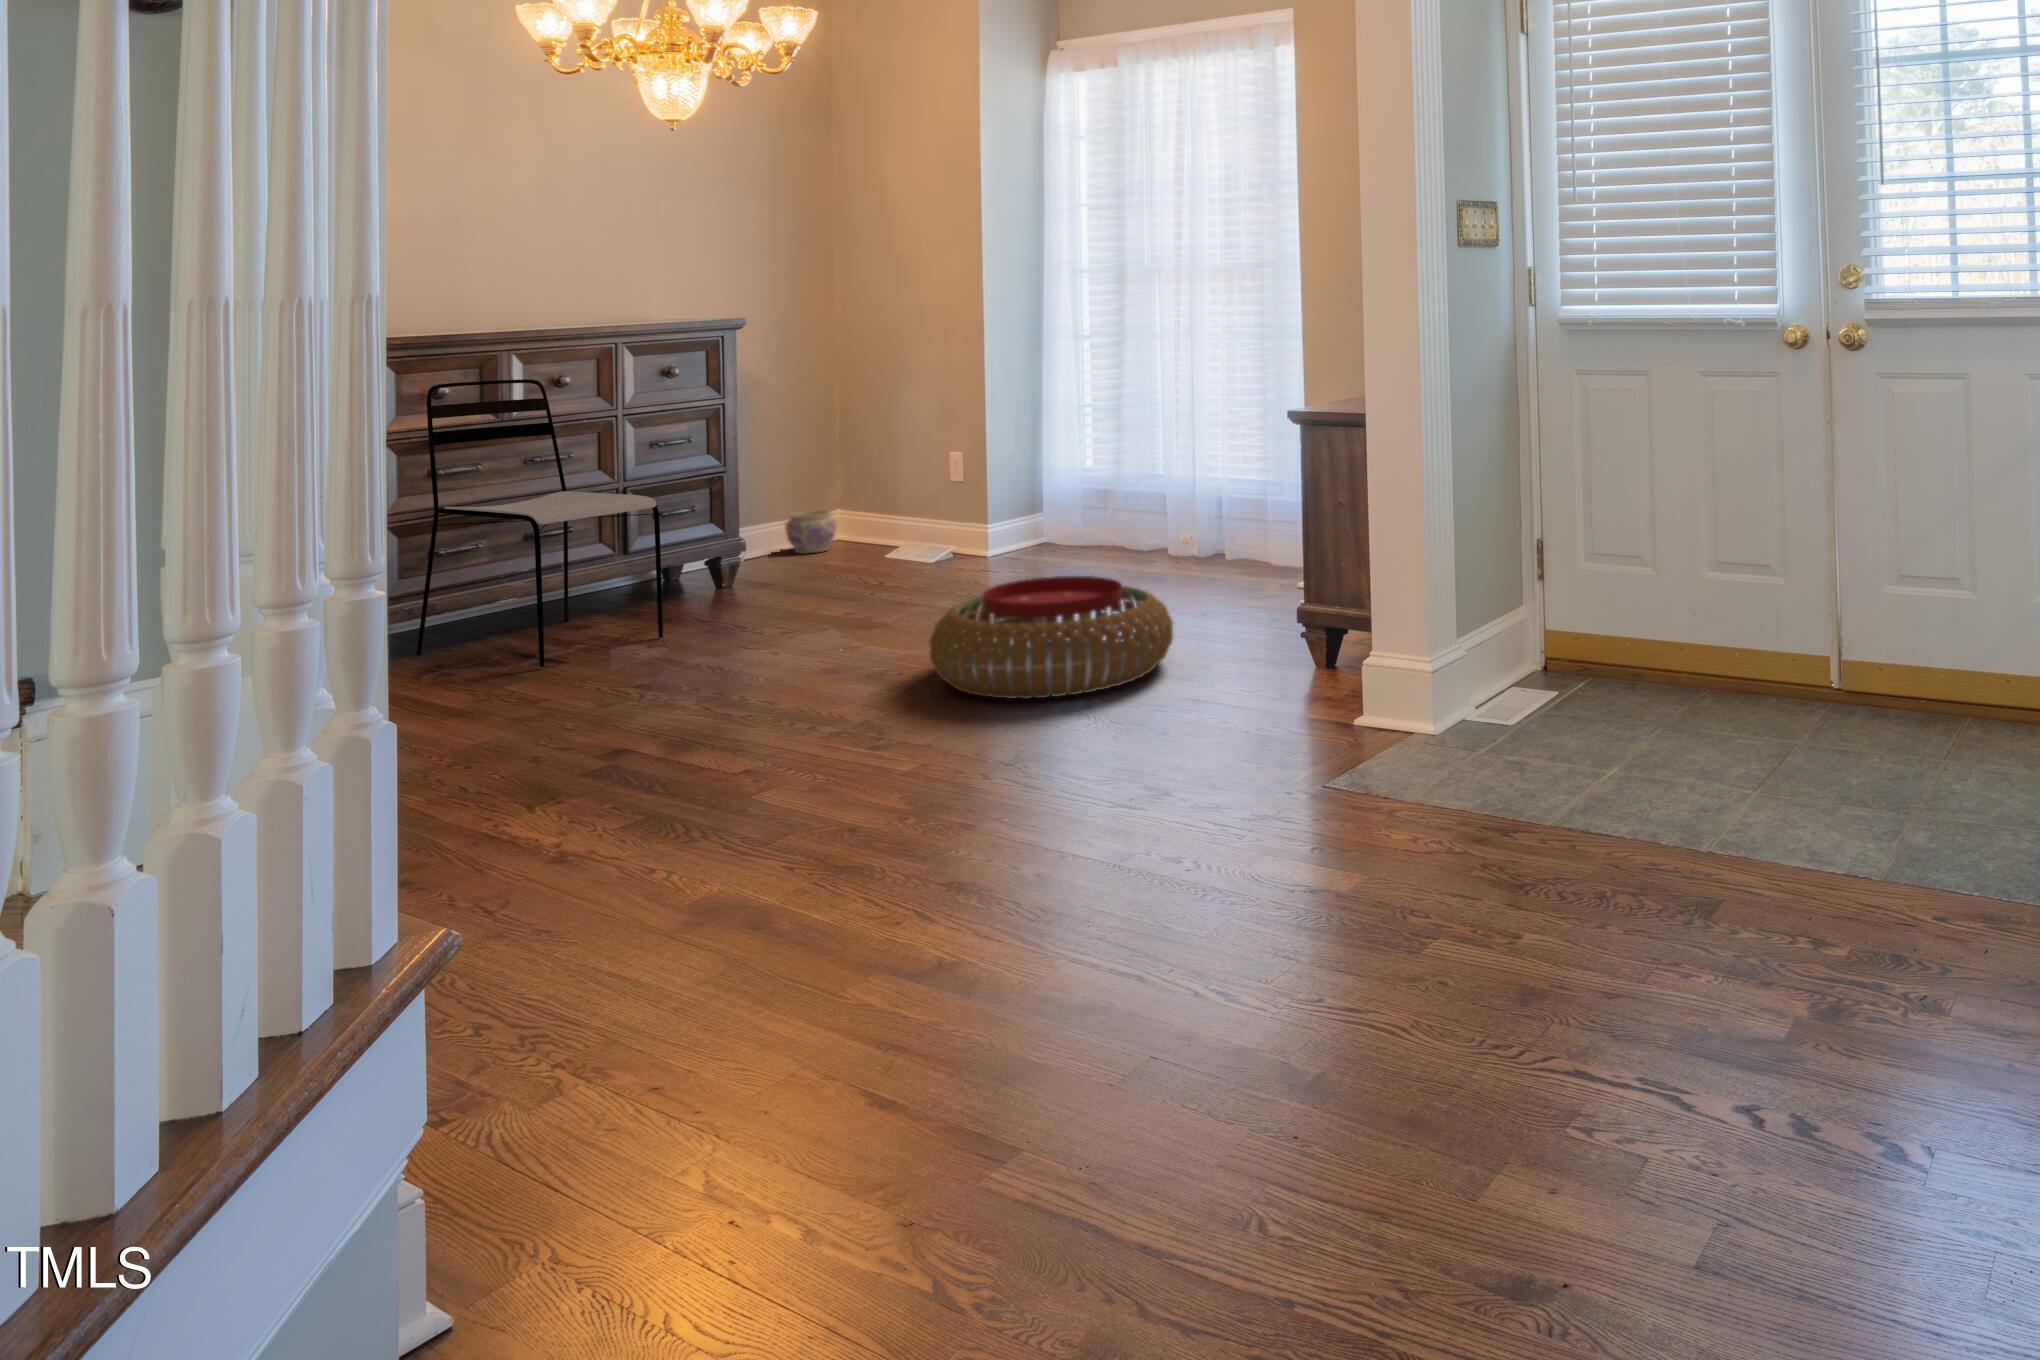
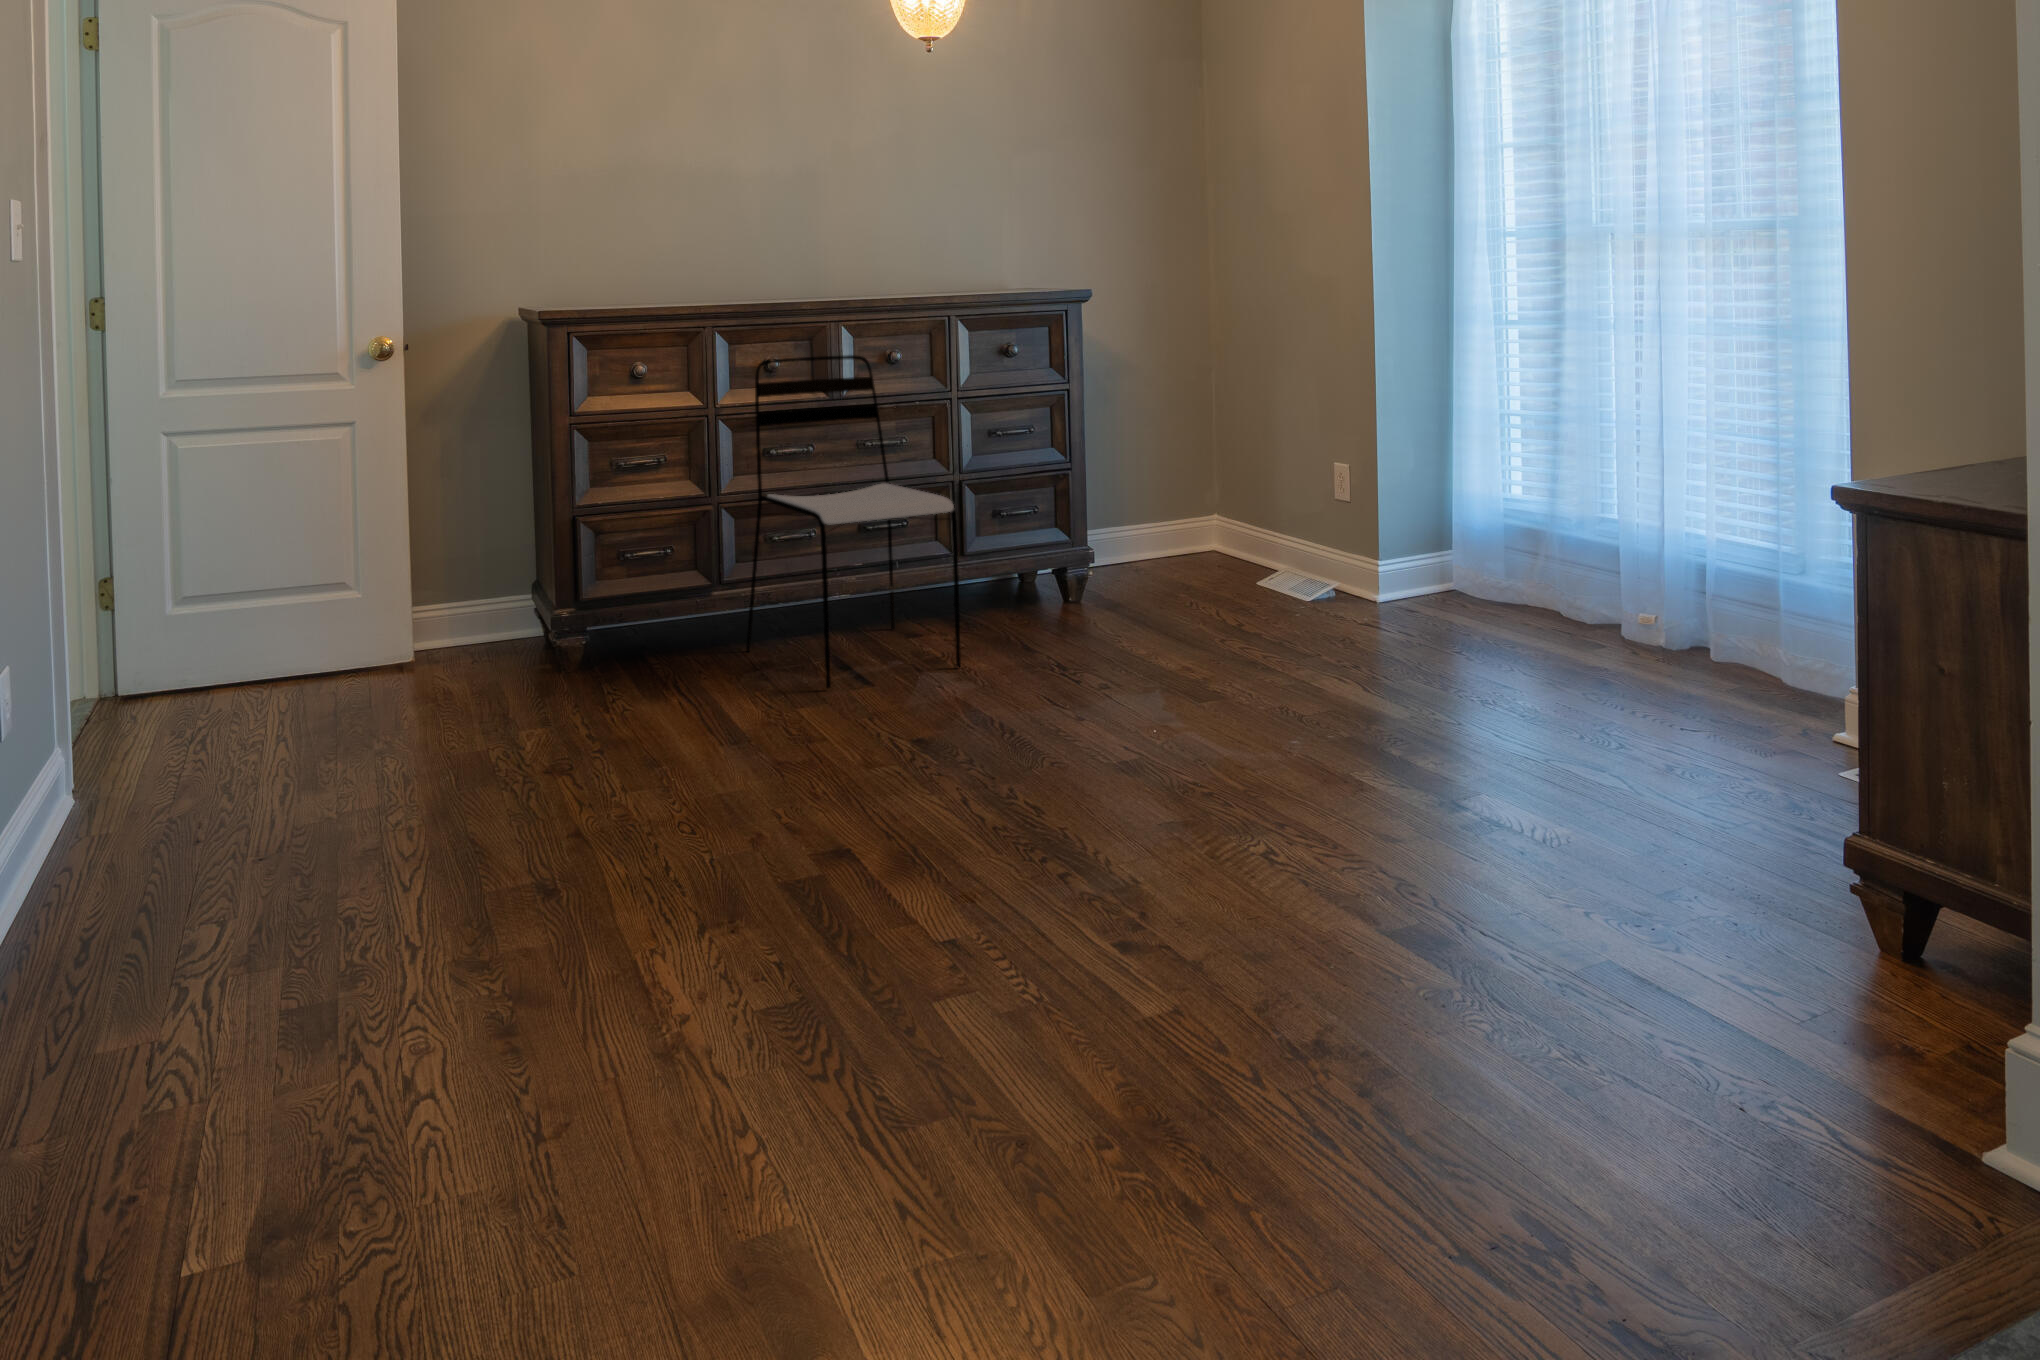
planter: present [785,510,836,554] -> none [1151,517,1207,571]
pouf: present [929,576,1173,699] -> none [1194,667,1562,873]

